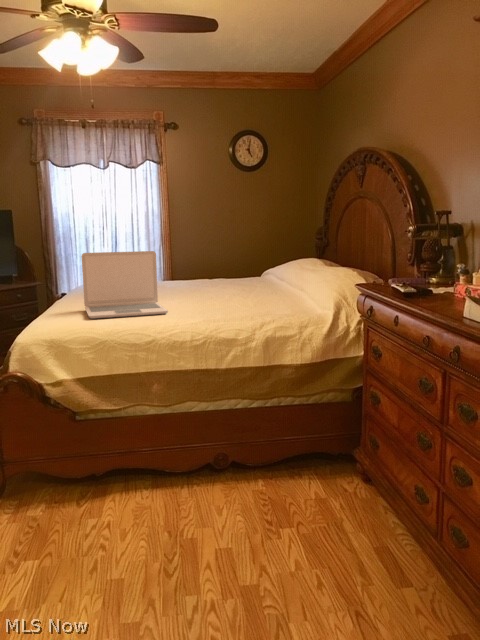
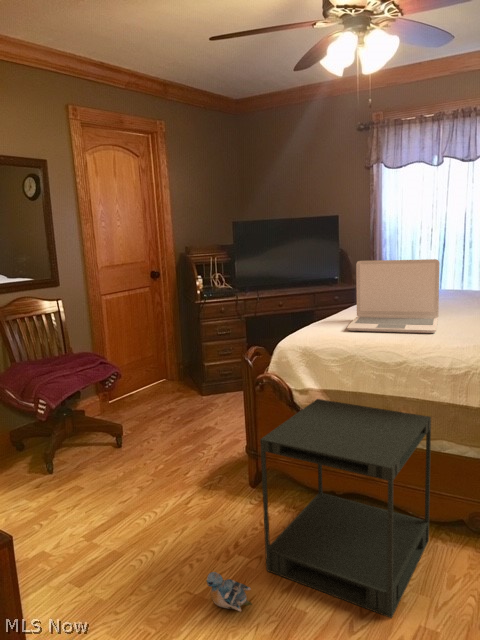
side table: none [54,382,192,563] -> present [260,399,431,618]
plush toy: none [17,577,72,610] -> present [206,572,252,611]

